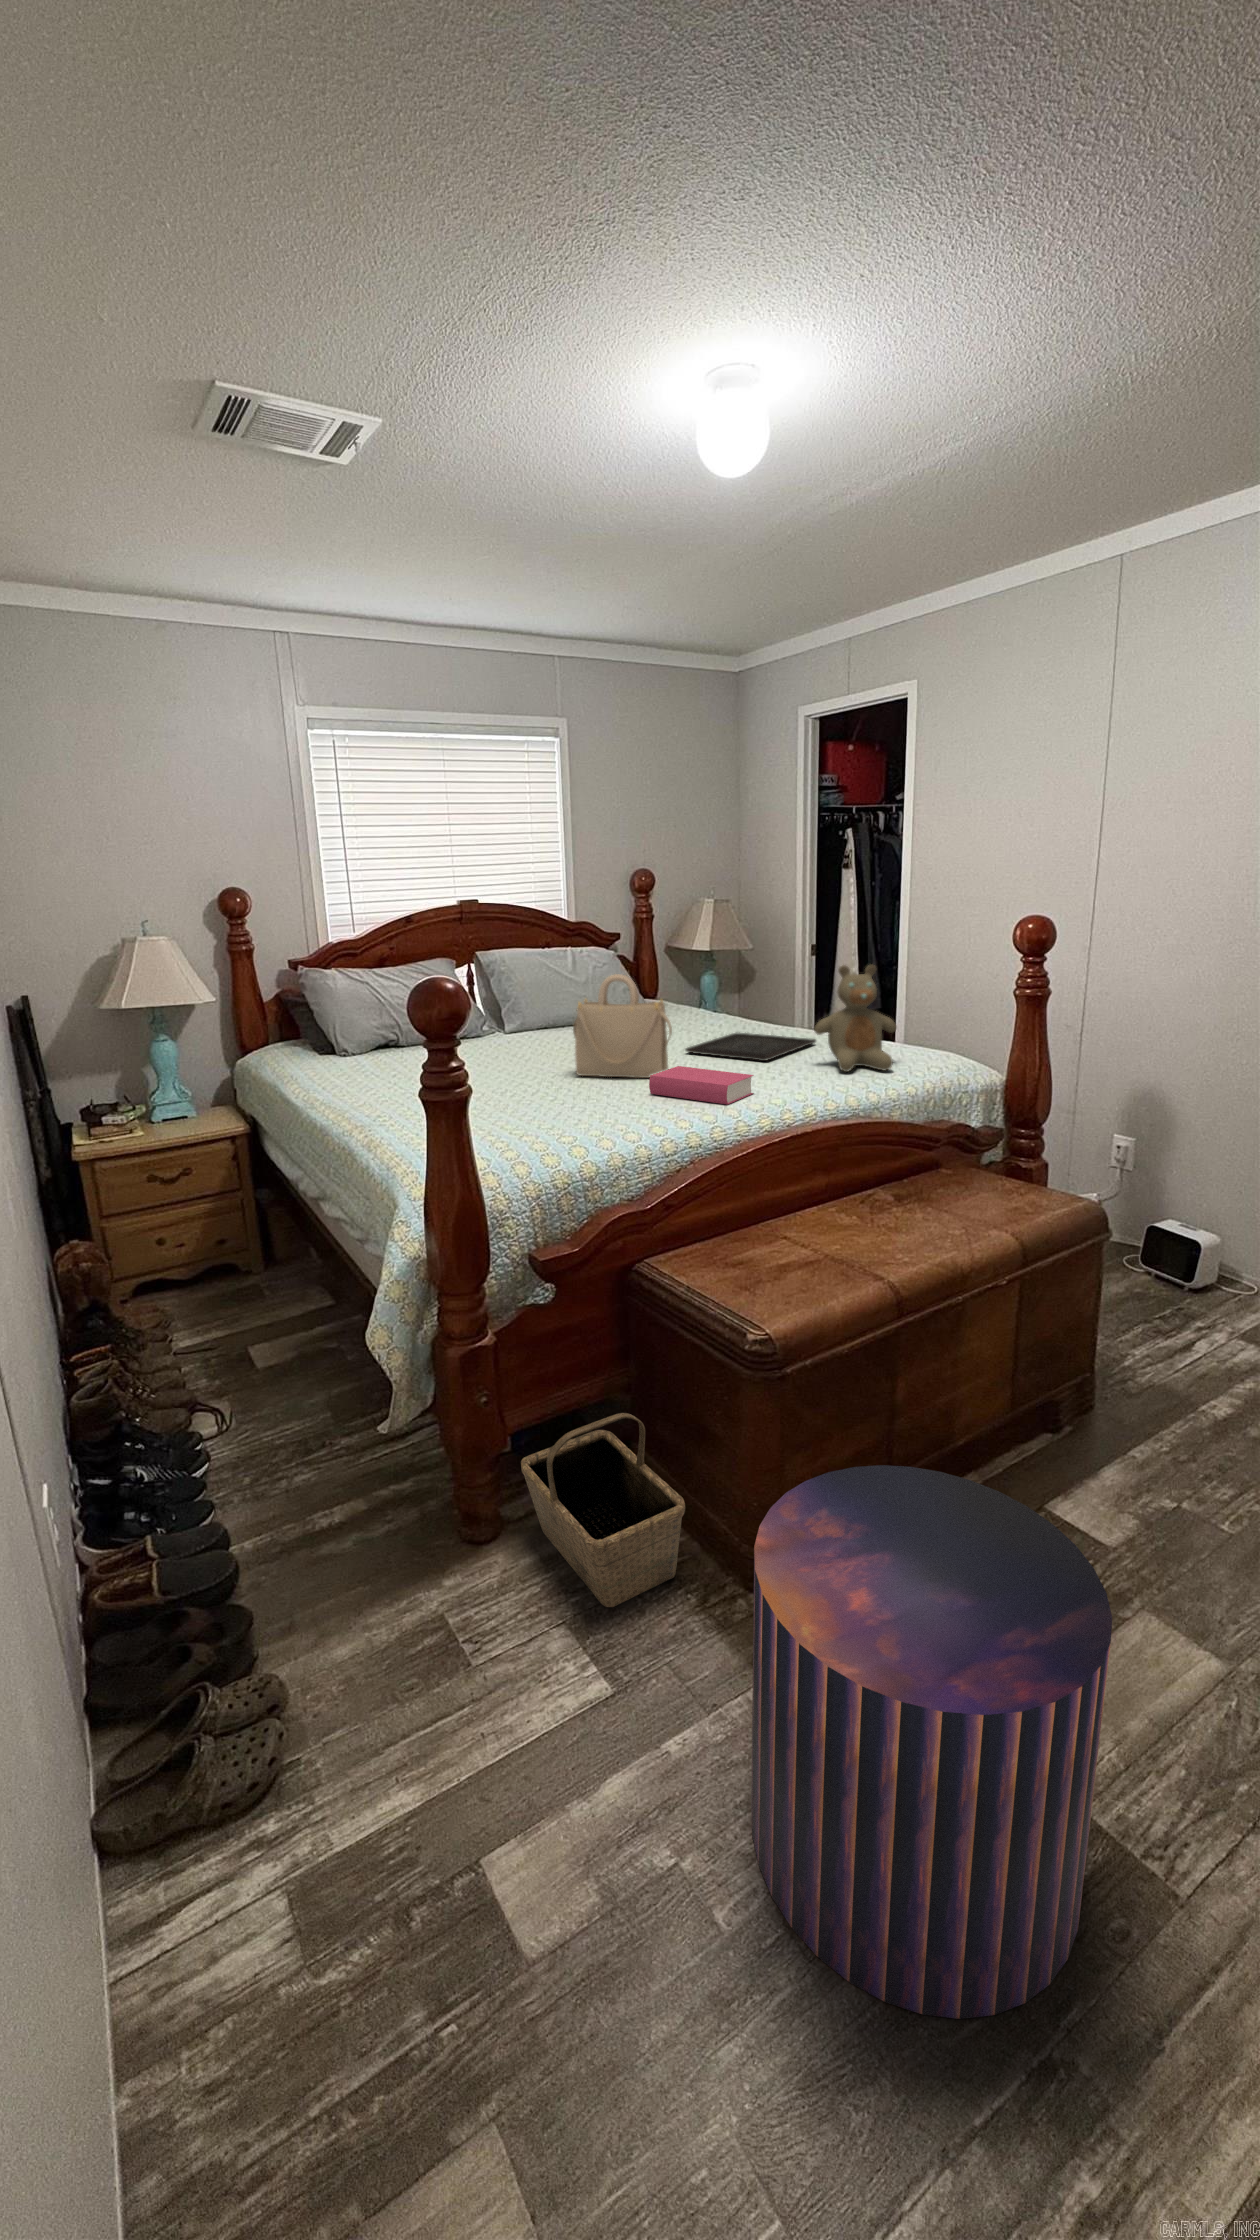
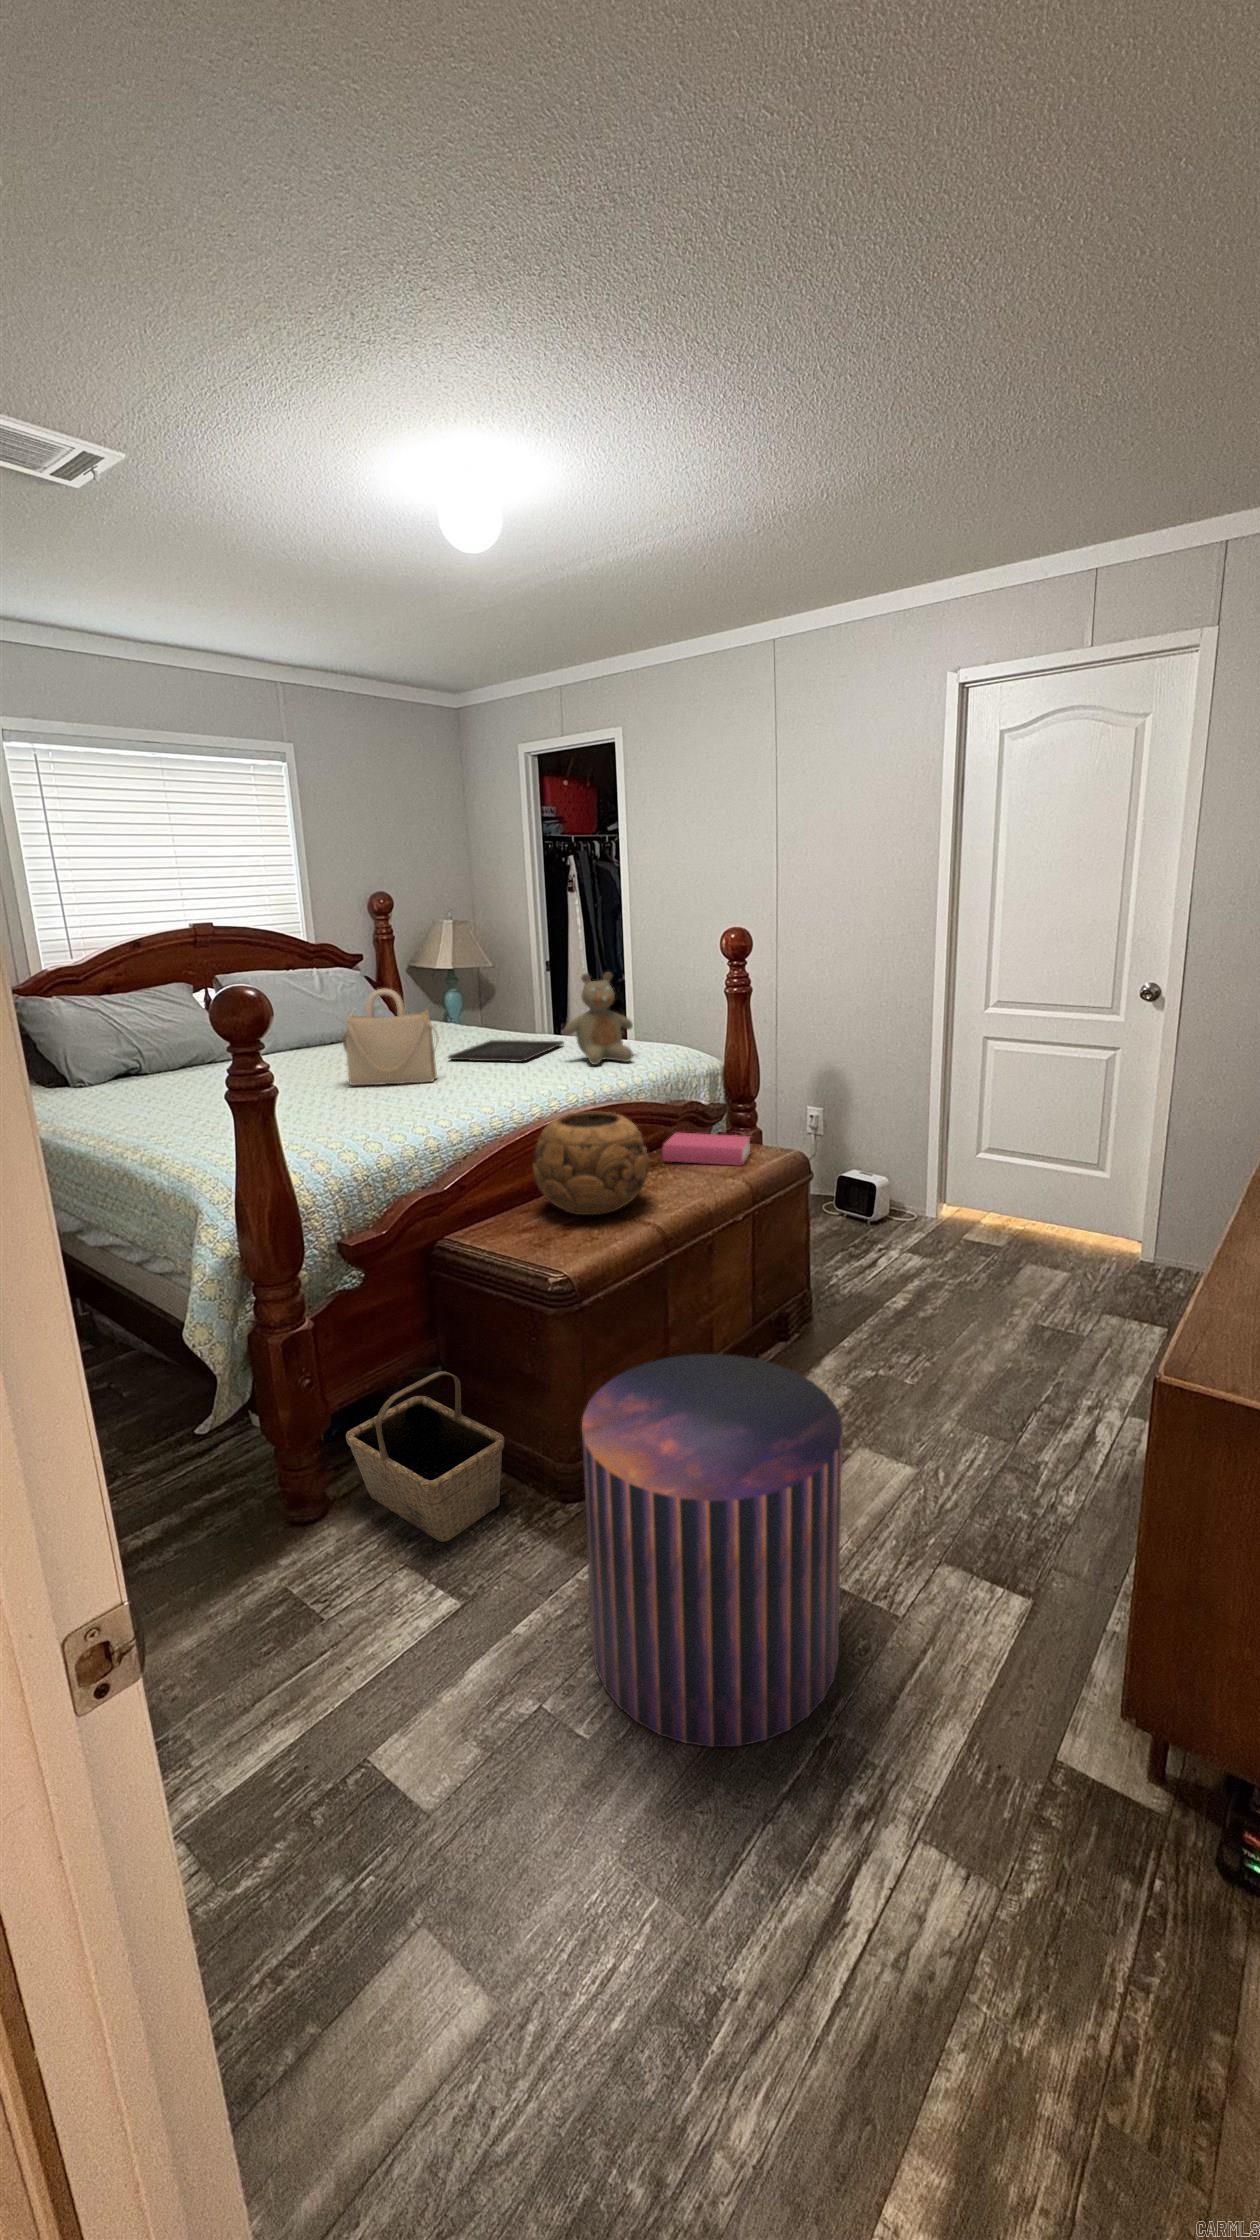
book: present [649,1066,754,1105] -> present [662,1133,750,1166]
decorative bowl: none [751,1134,892,1259] -> present [533,1112,649,1215]

